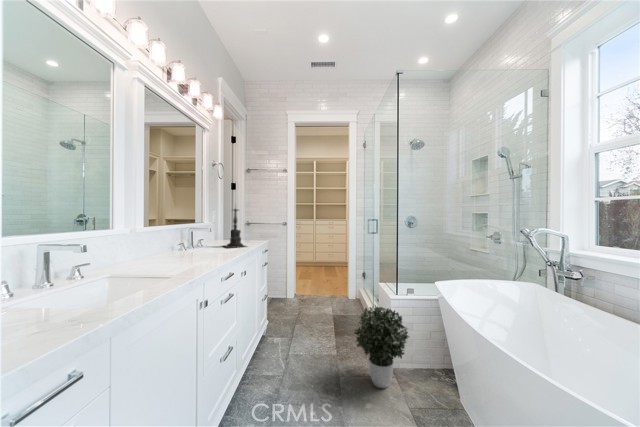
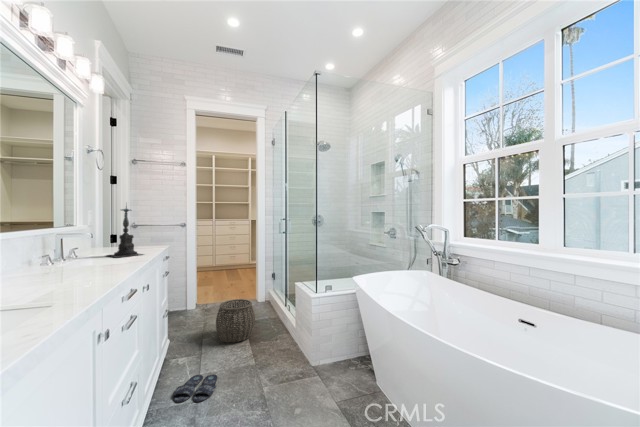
woven basket: none [305,291,340,330] -> present [216,299,255,343]
potted plant: present [354,306,409,388] -> none [277,305,331,387]
slippers: none [266,354,302,379] -> present [173,374,217,403]

